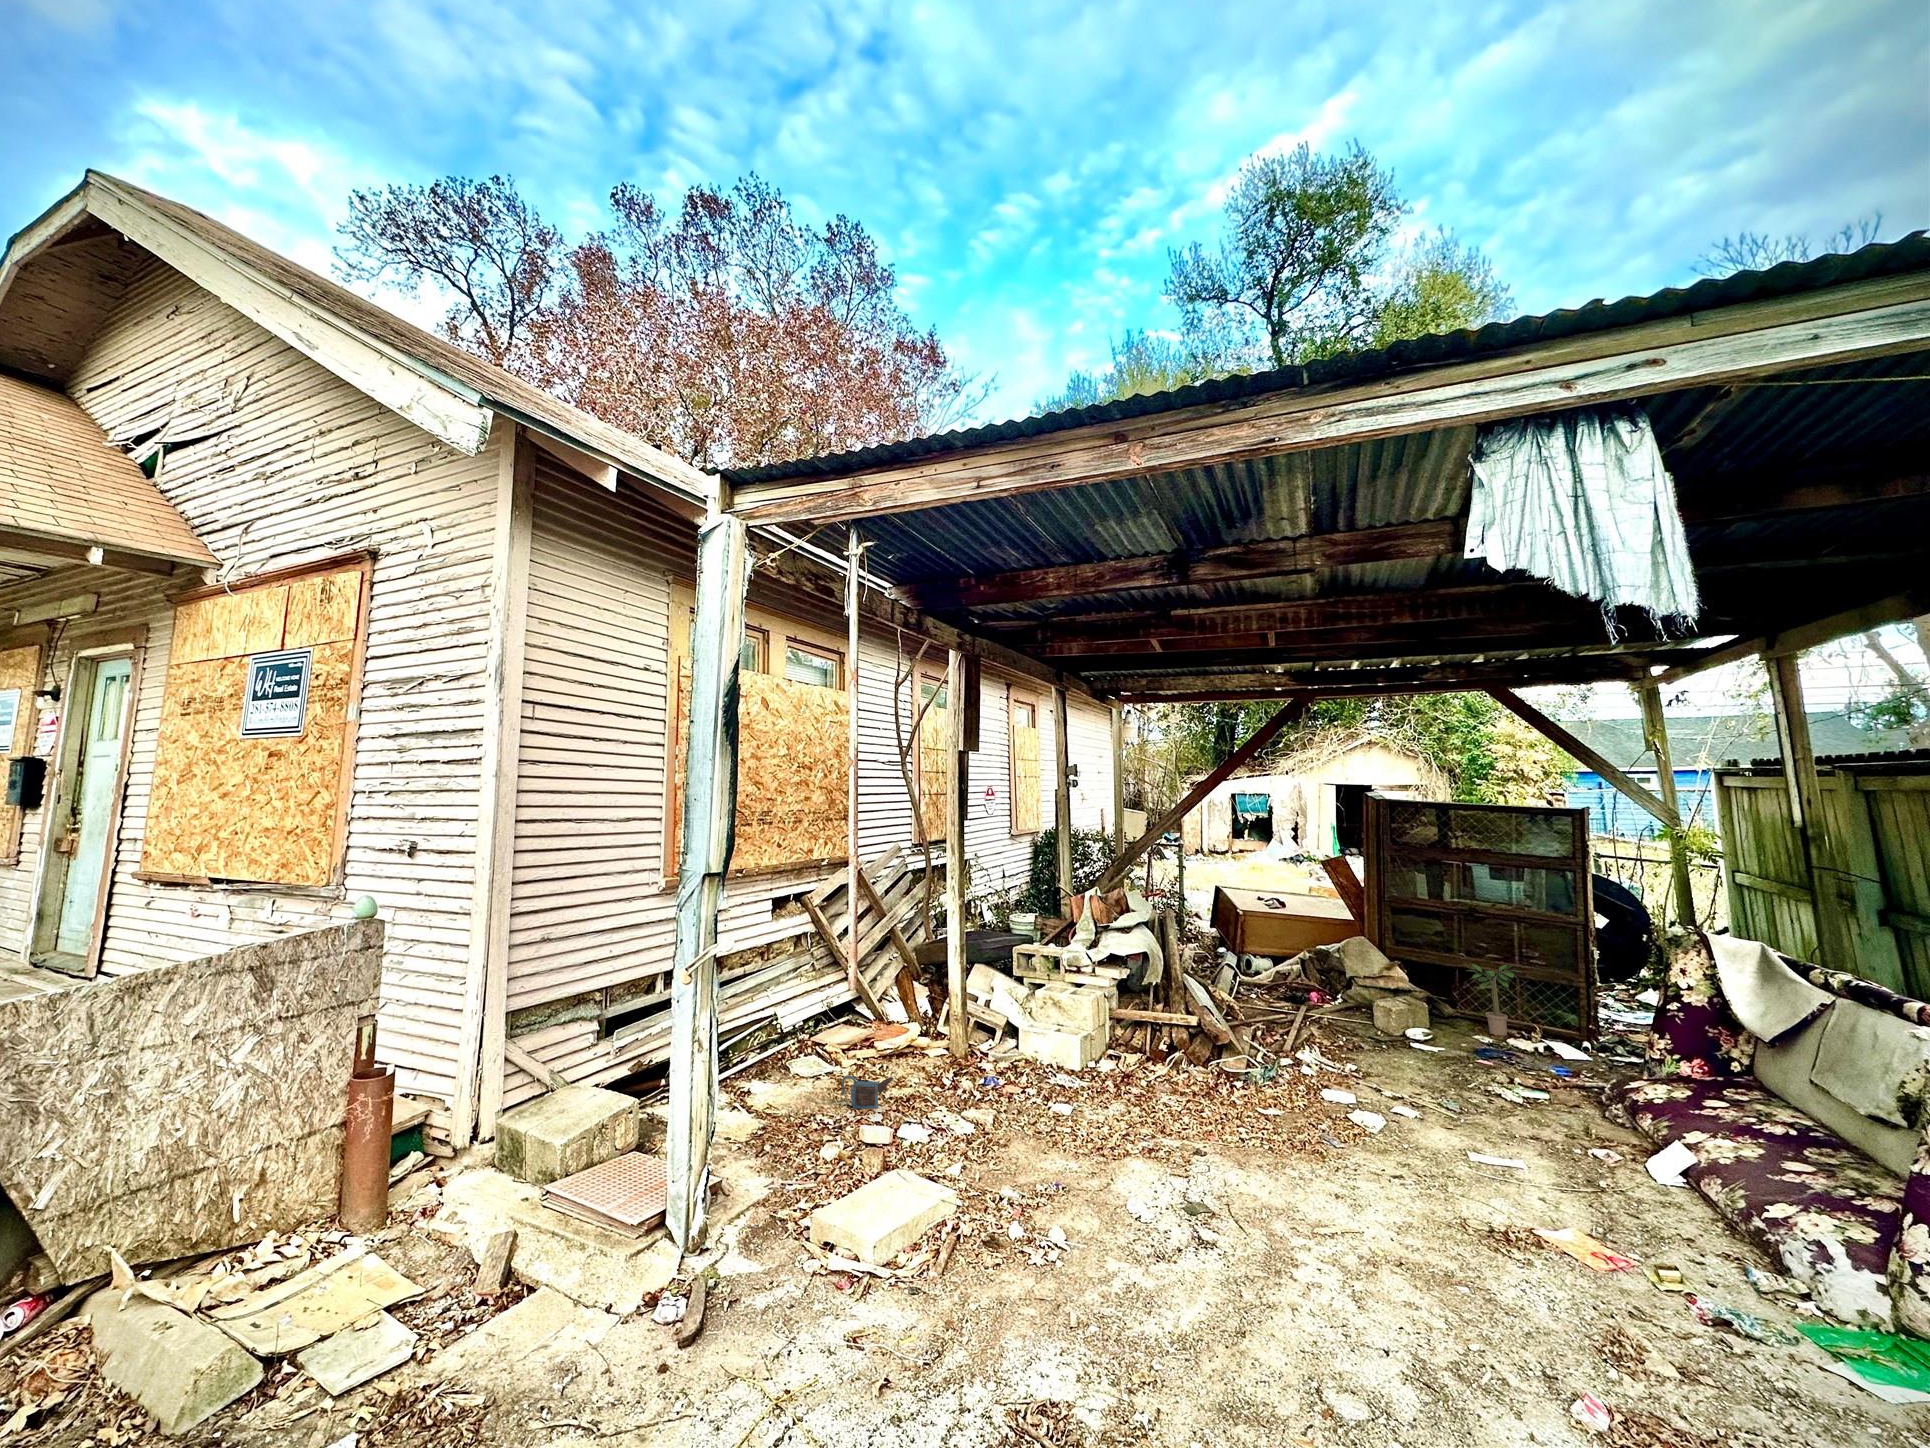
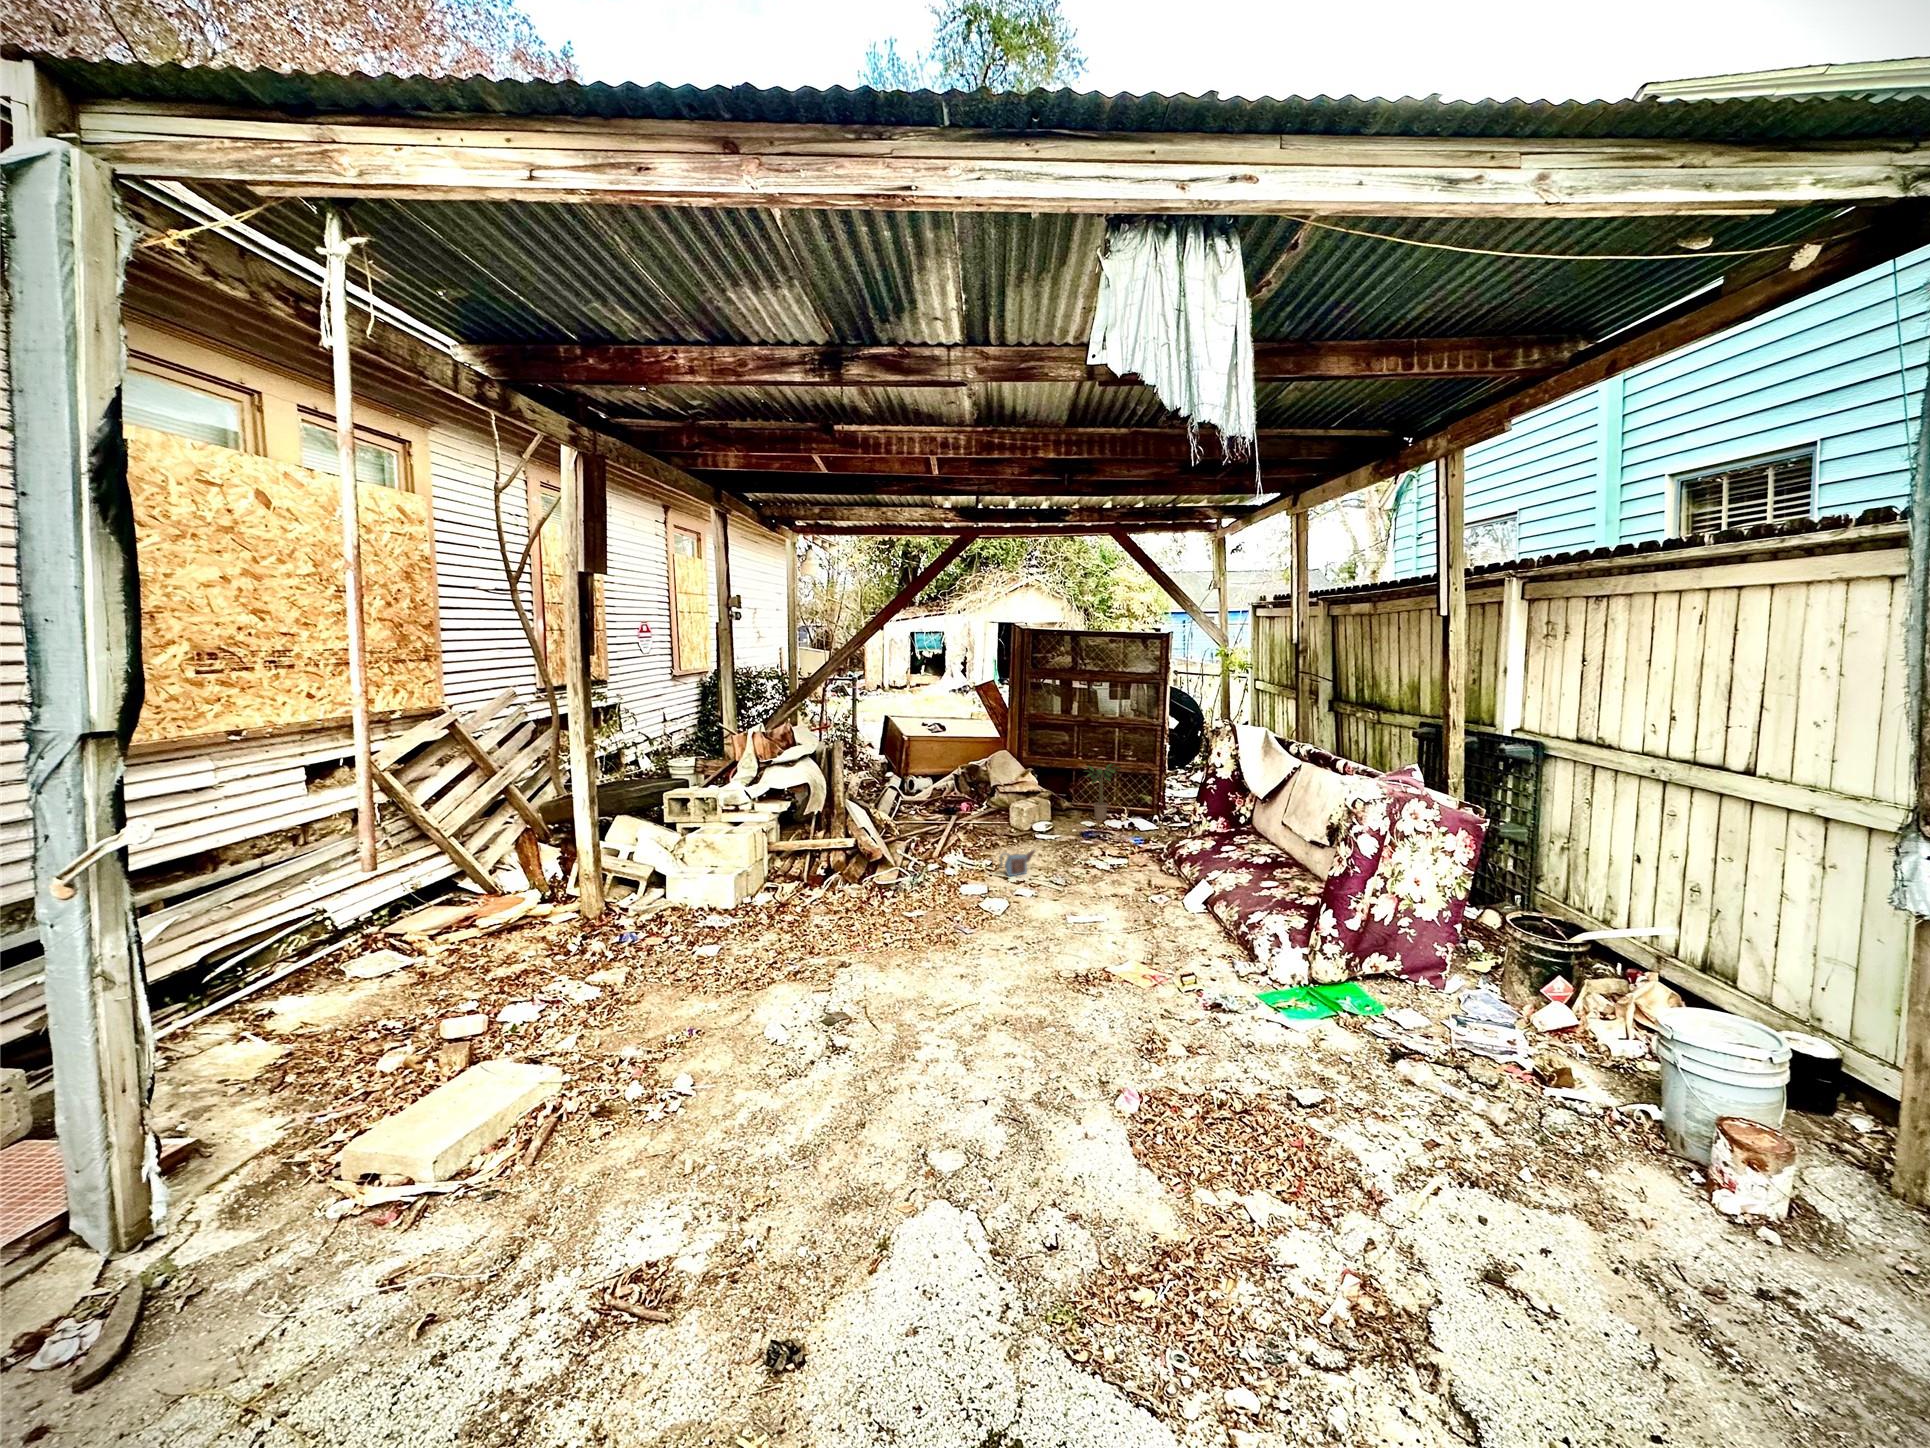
watering can: present [841,1075,894,1108] -> present [999,849,1035,876]

